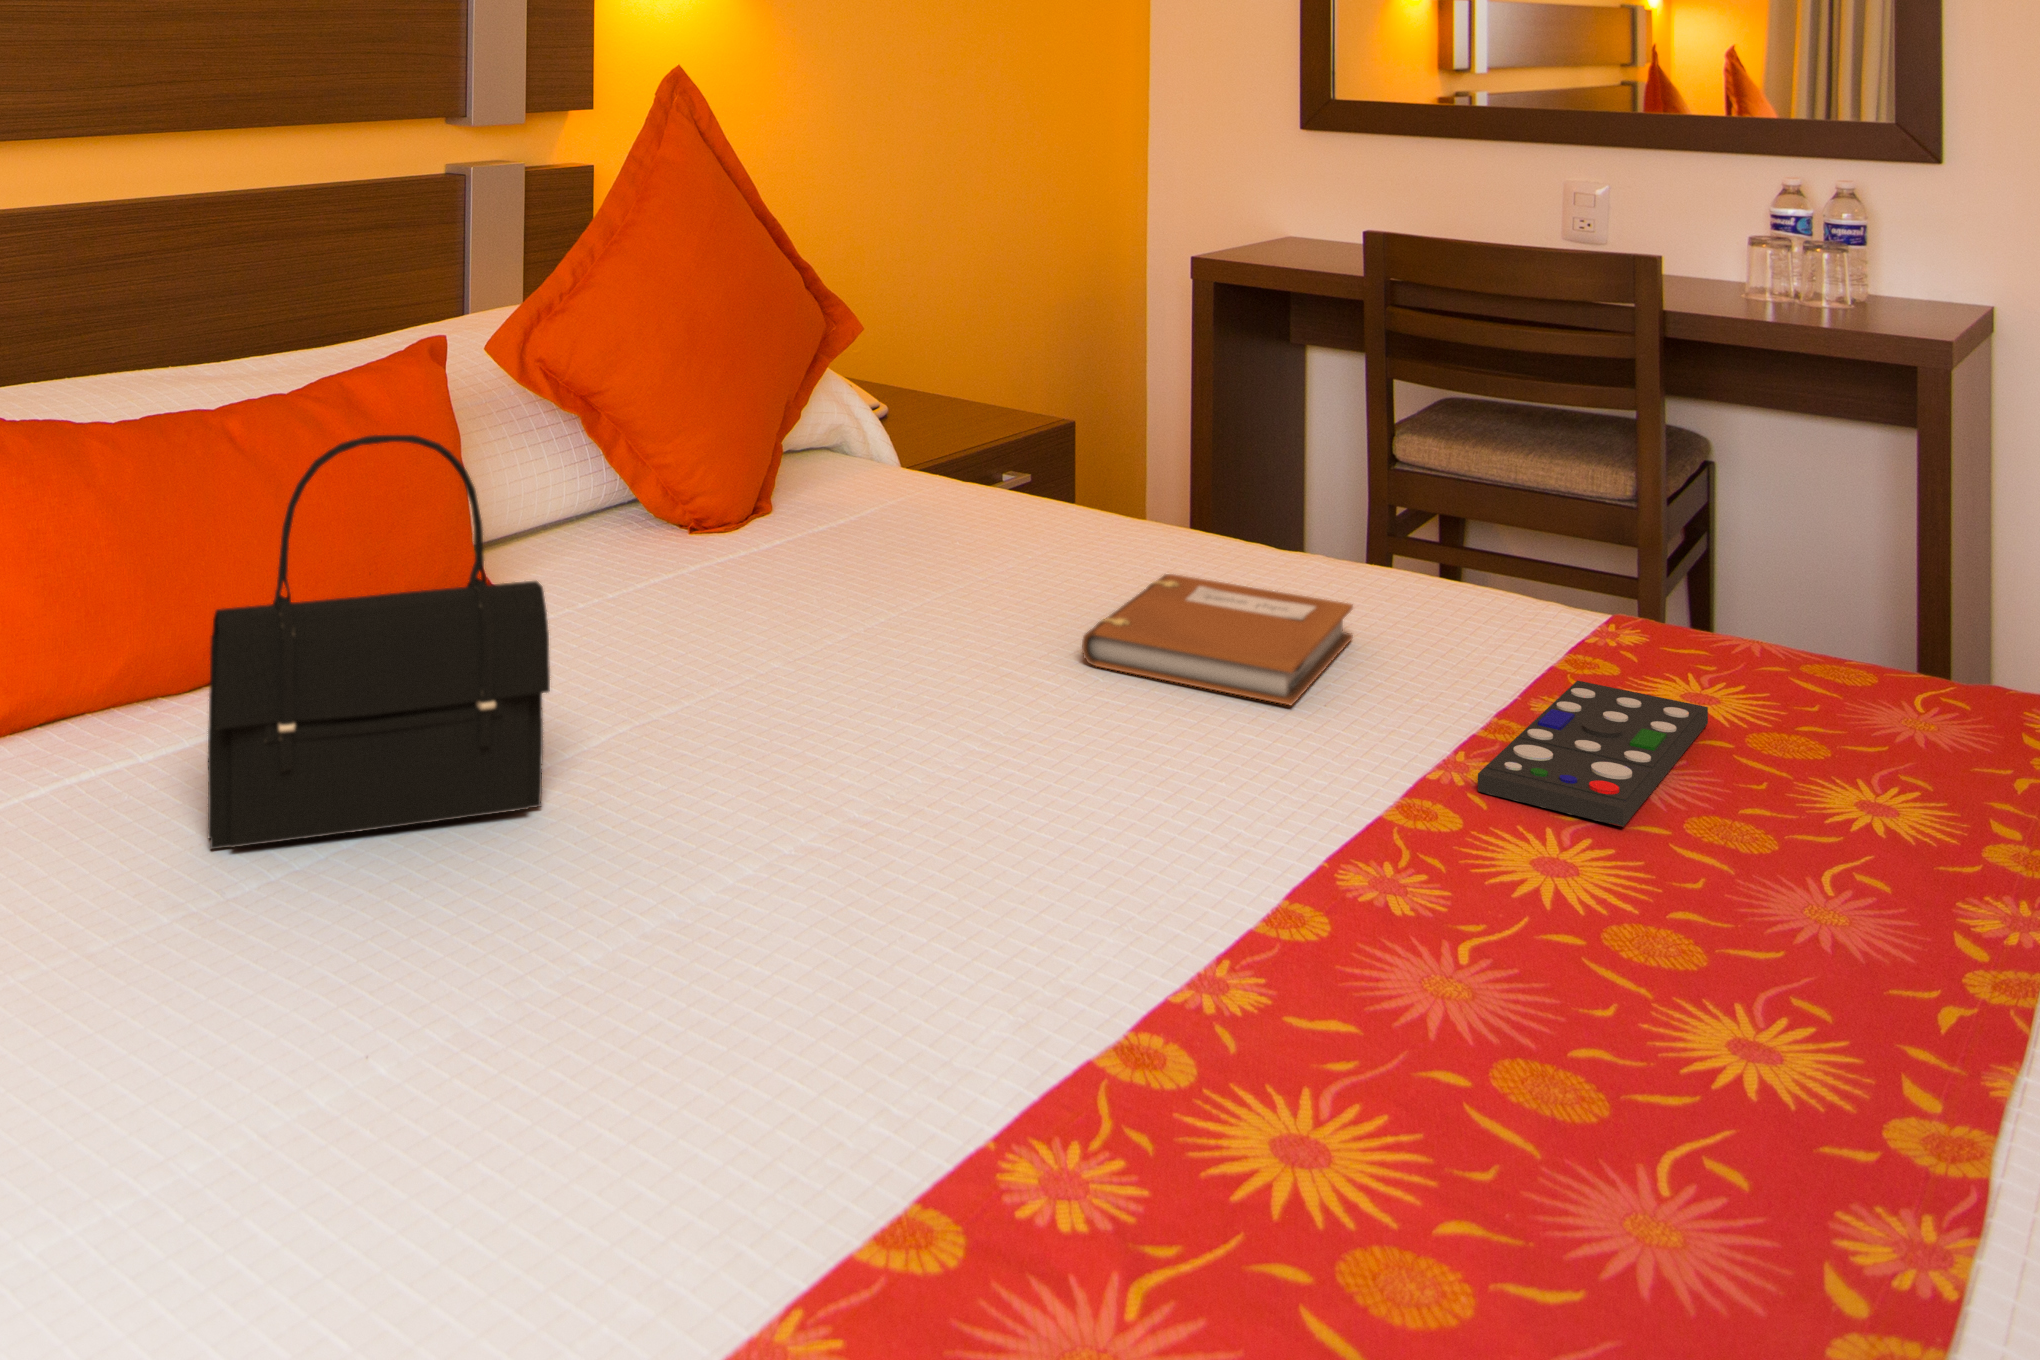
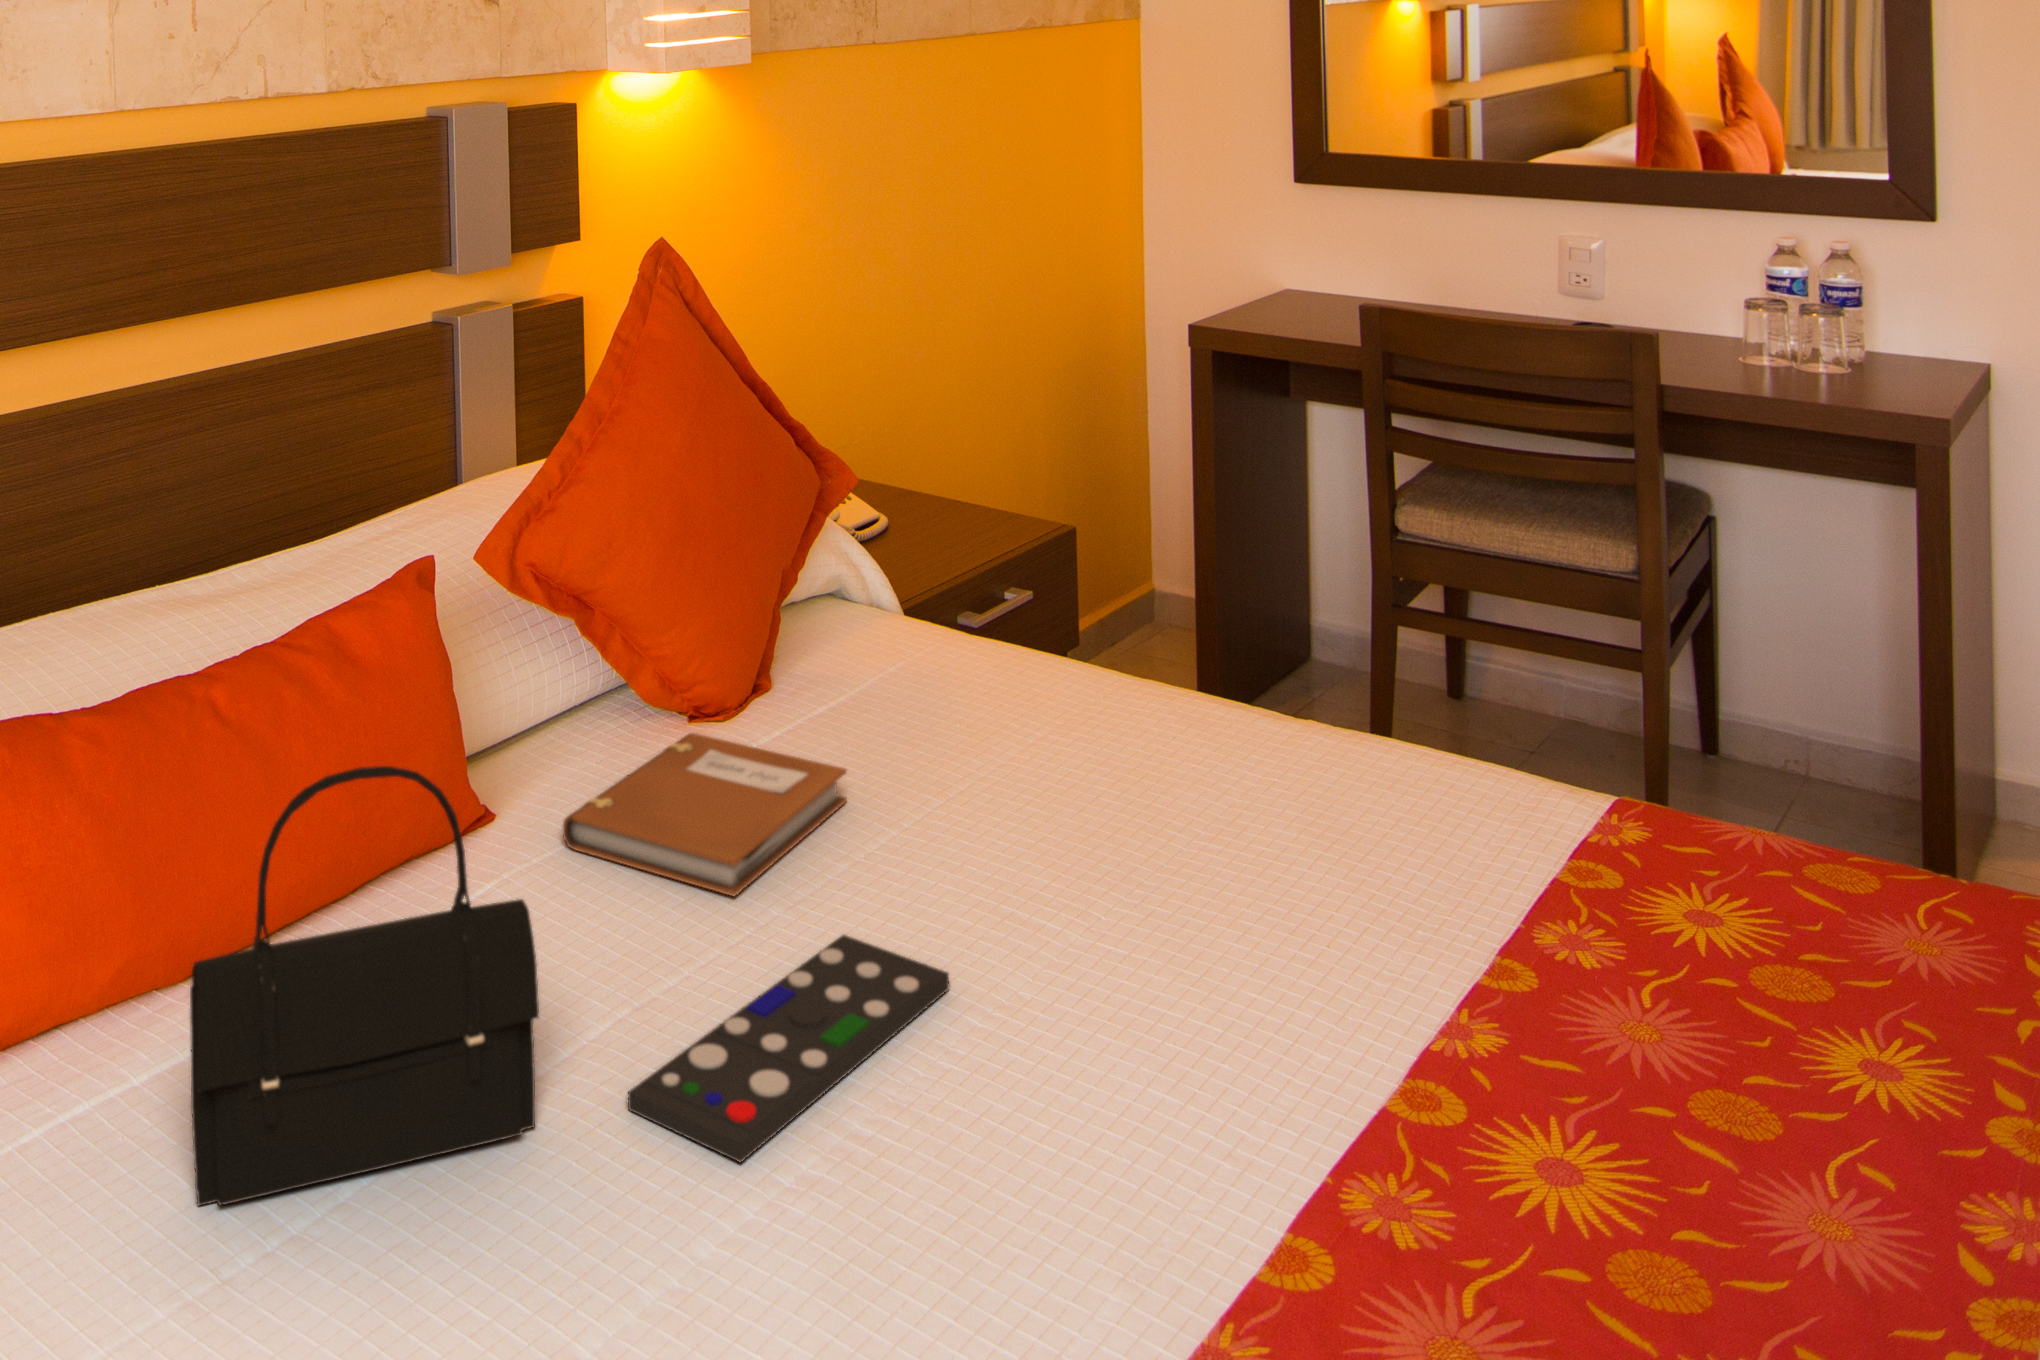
notebook: present [1082,574,1353,705] -> present [563,733,847,896]
remote control: present [1478,681,1708,827] -> present [628,935,949,1162]

